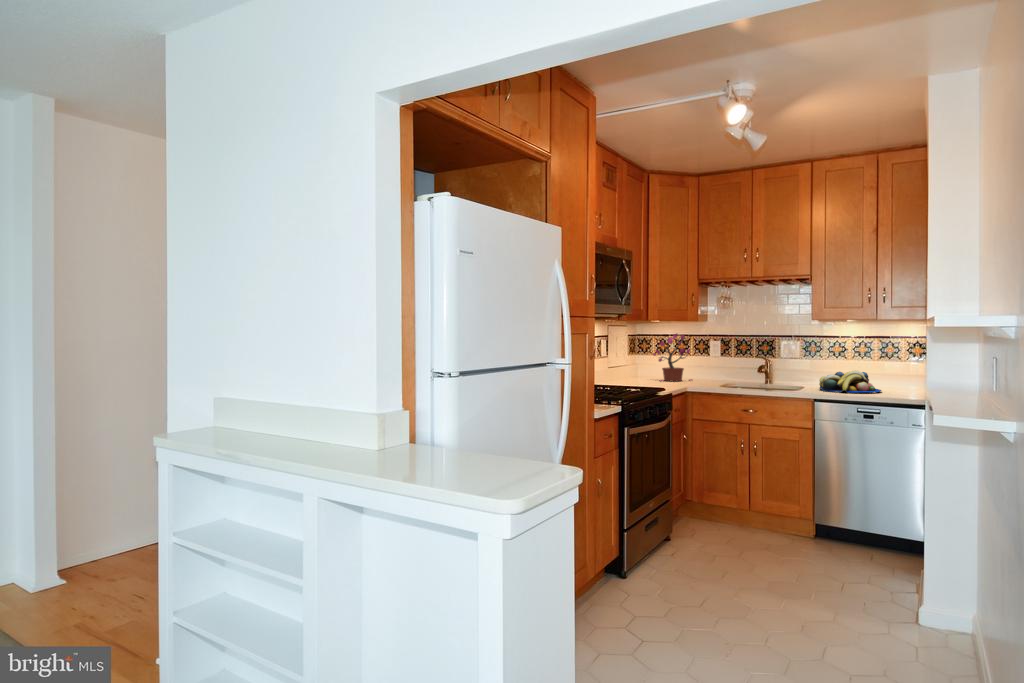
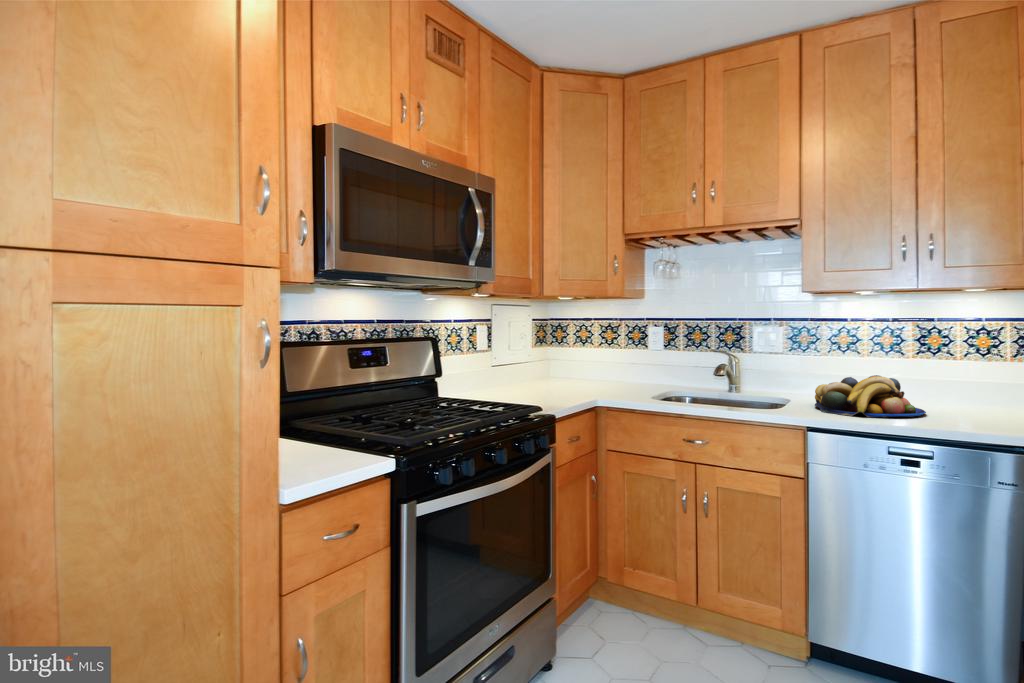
potted plant: present [653,333,692,381] -> none [564,315,621,388]

